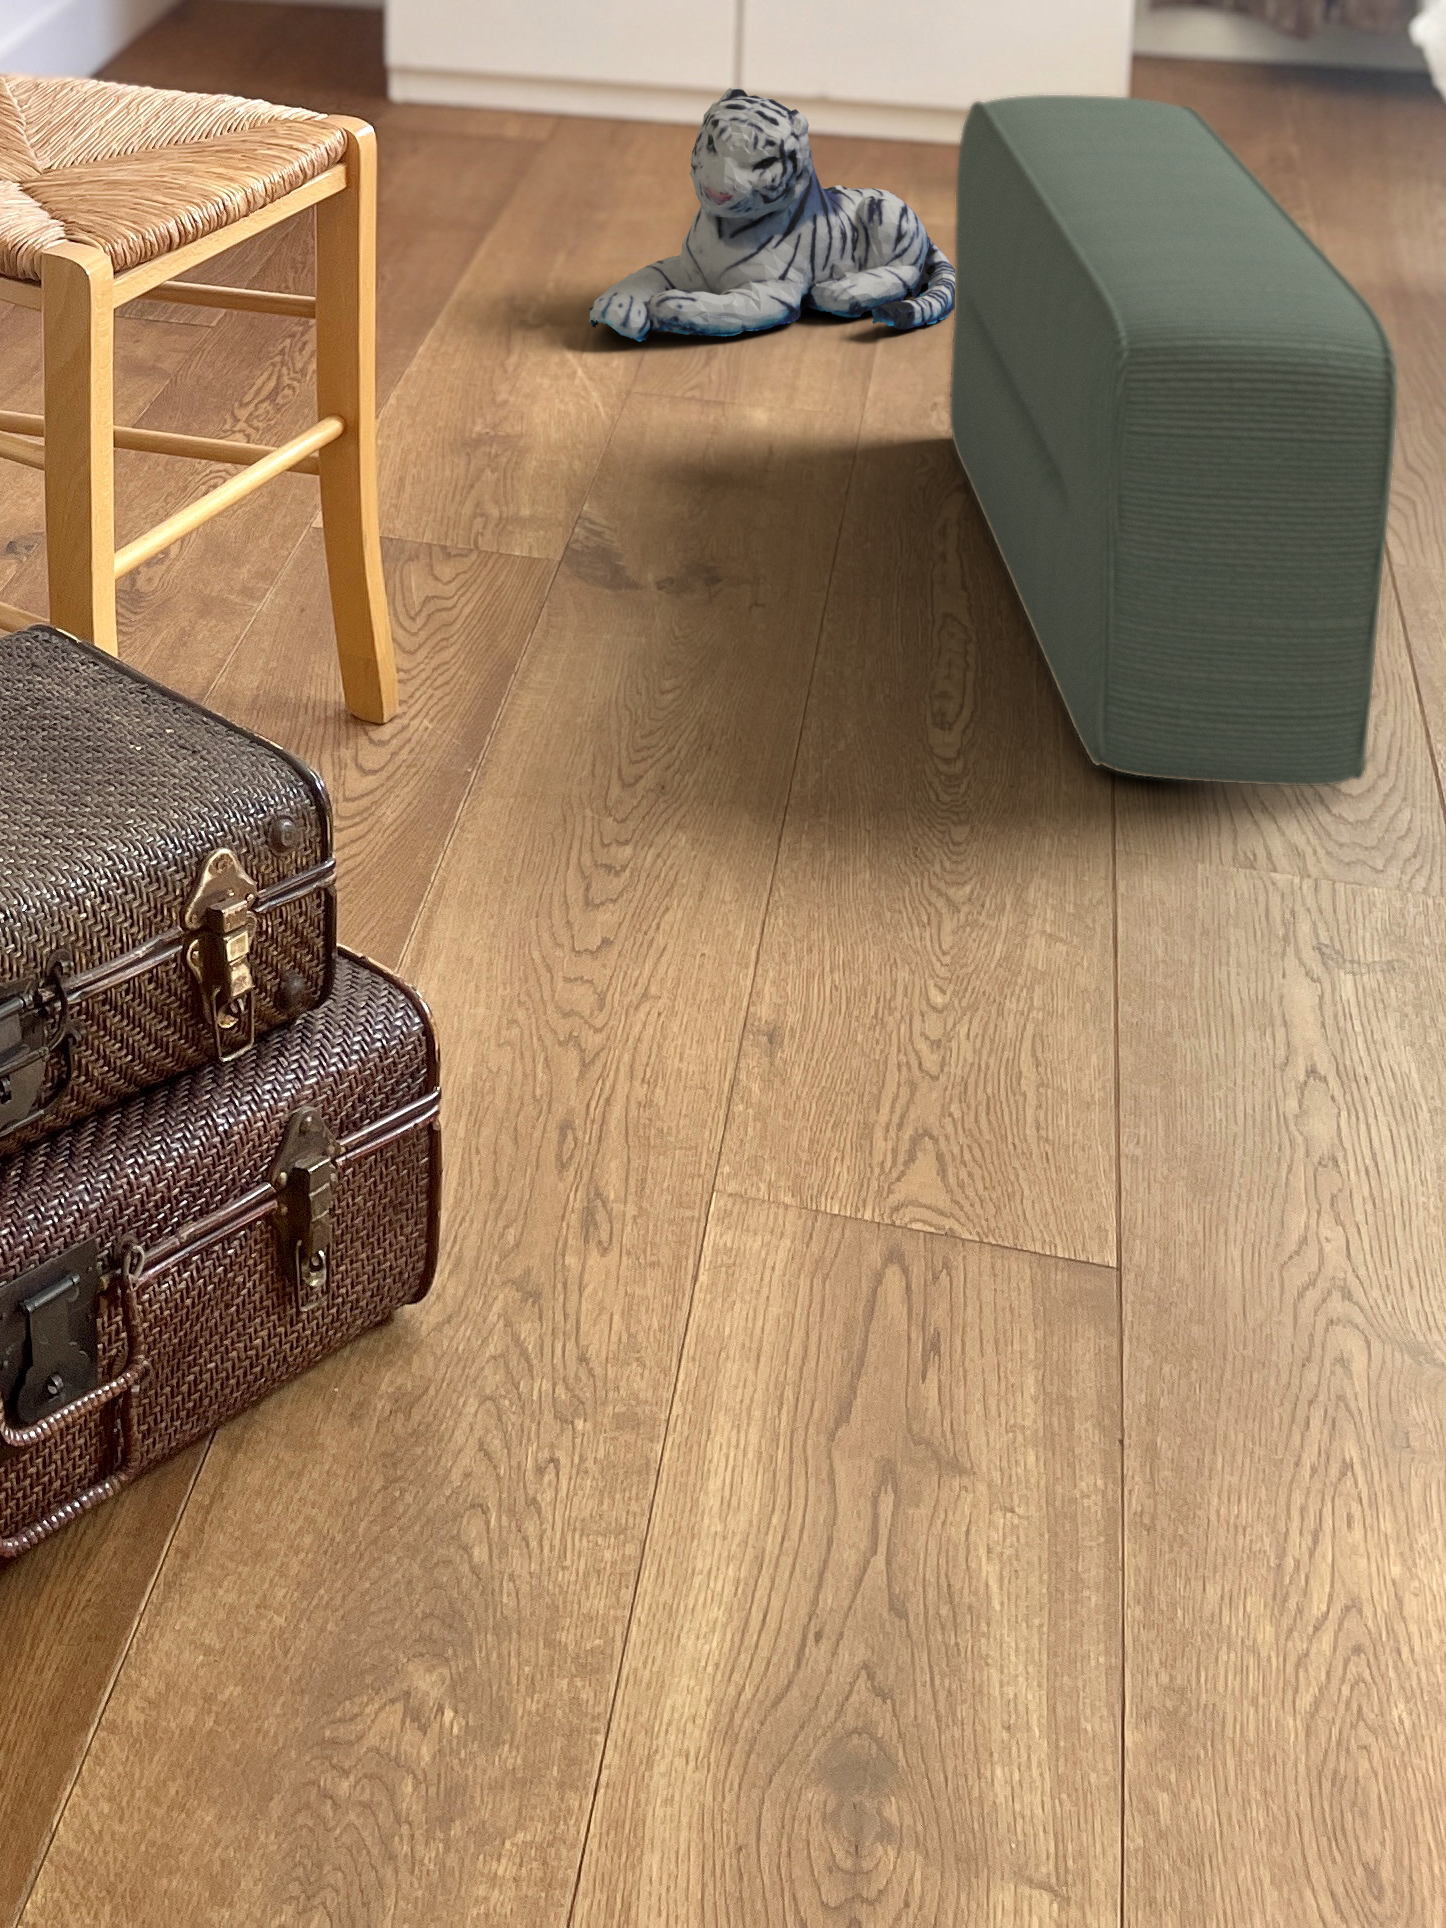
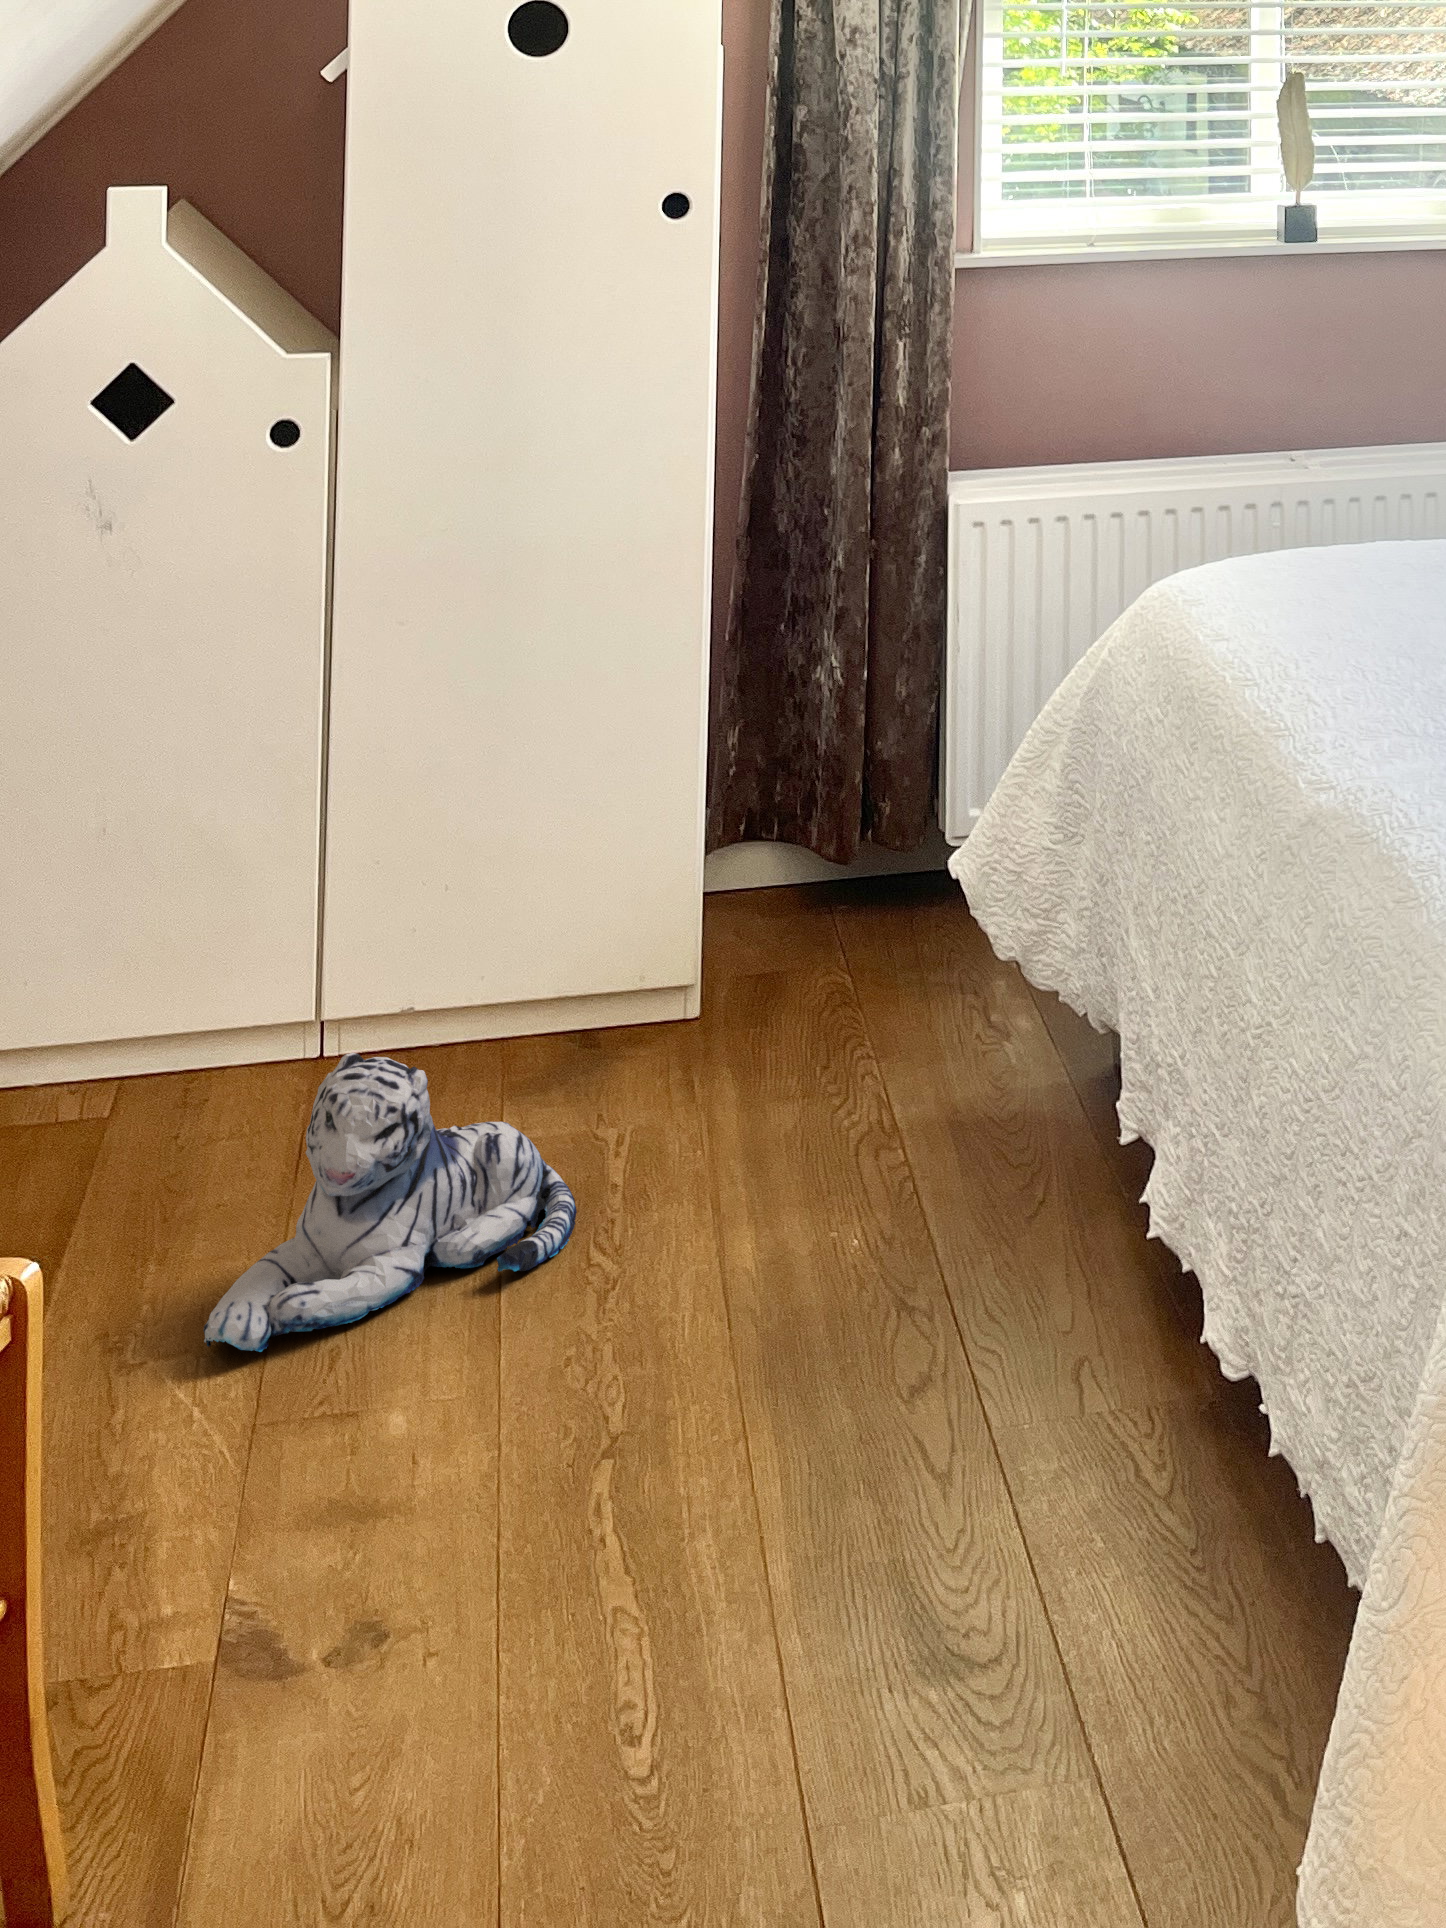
pouf: present [950,95,1398,786] -> none [591,1023,1011,1743]

